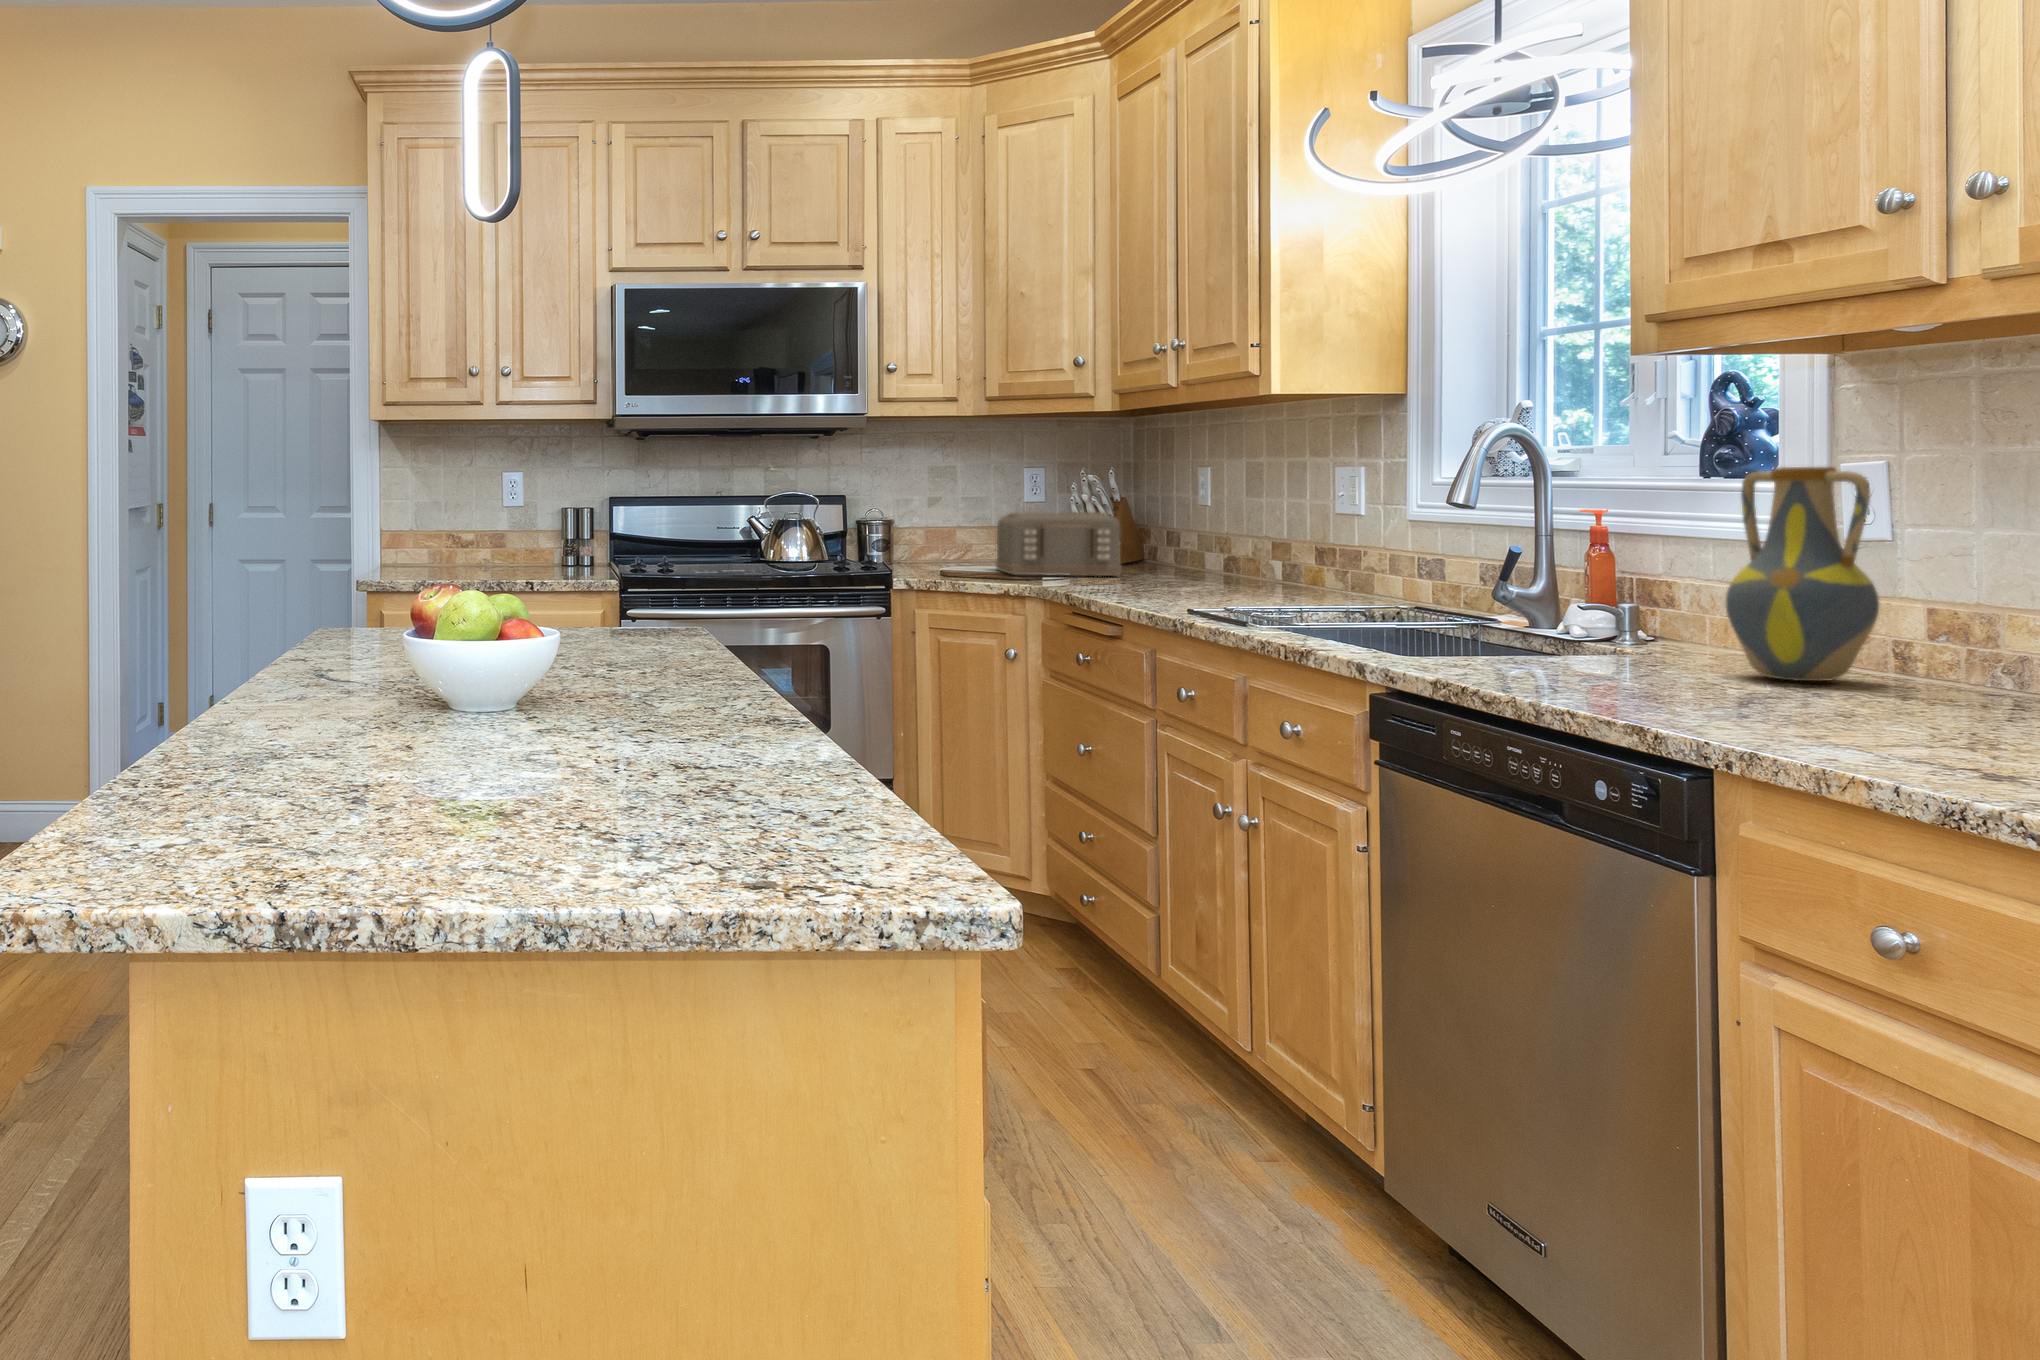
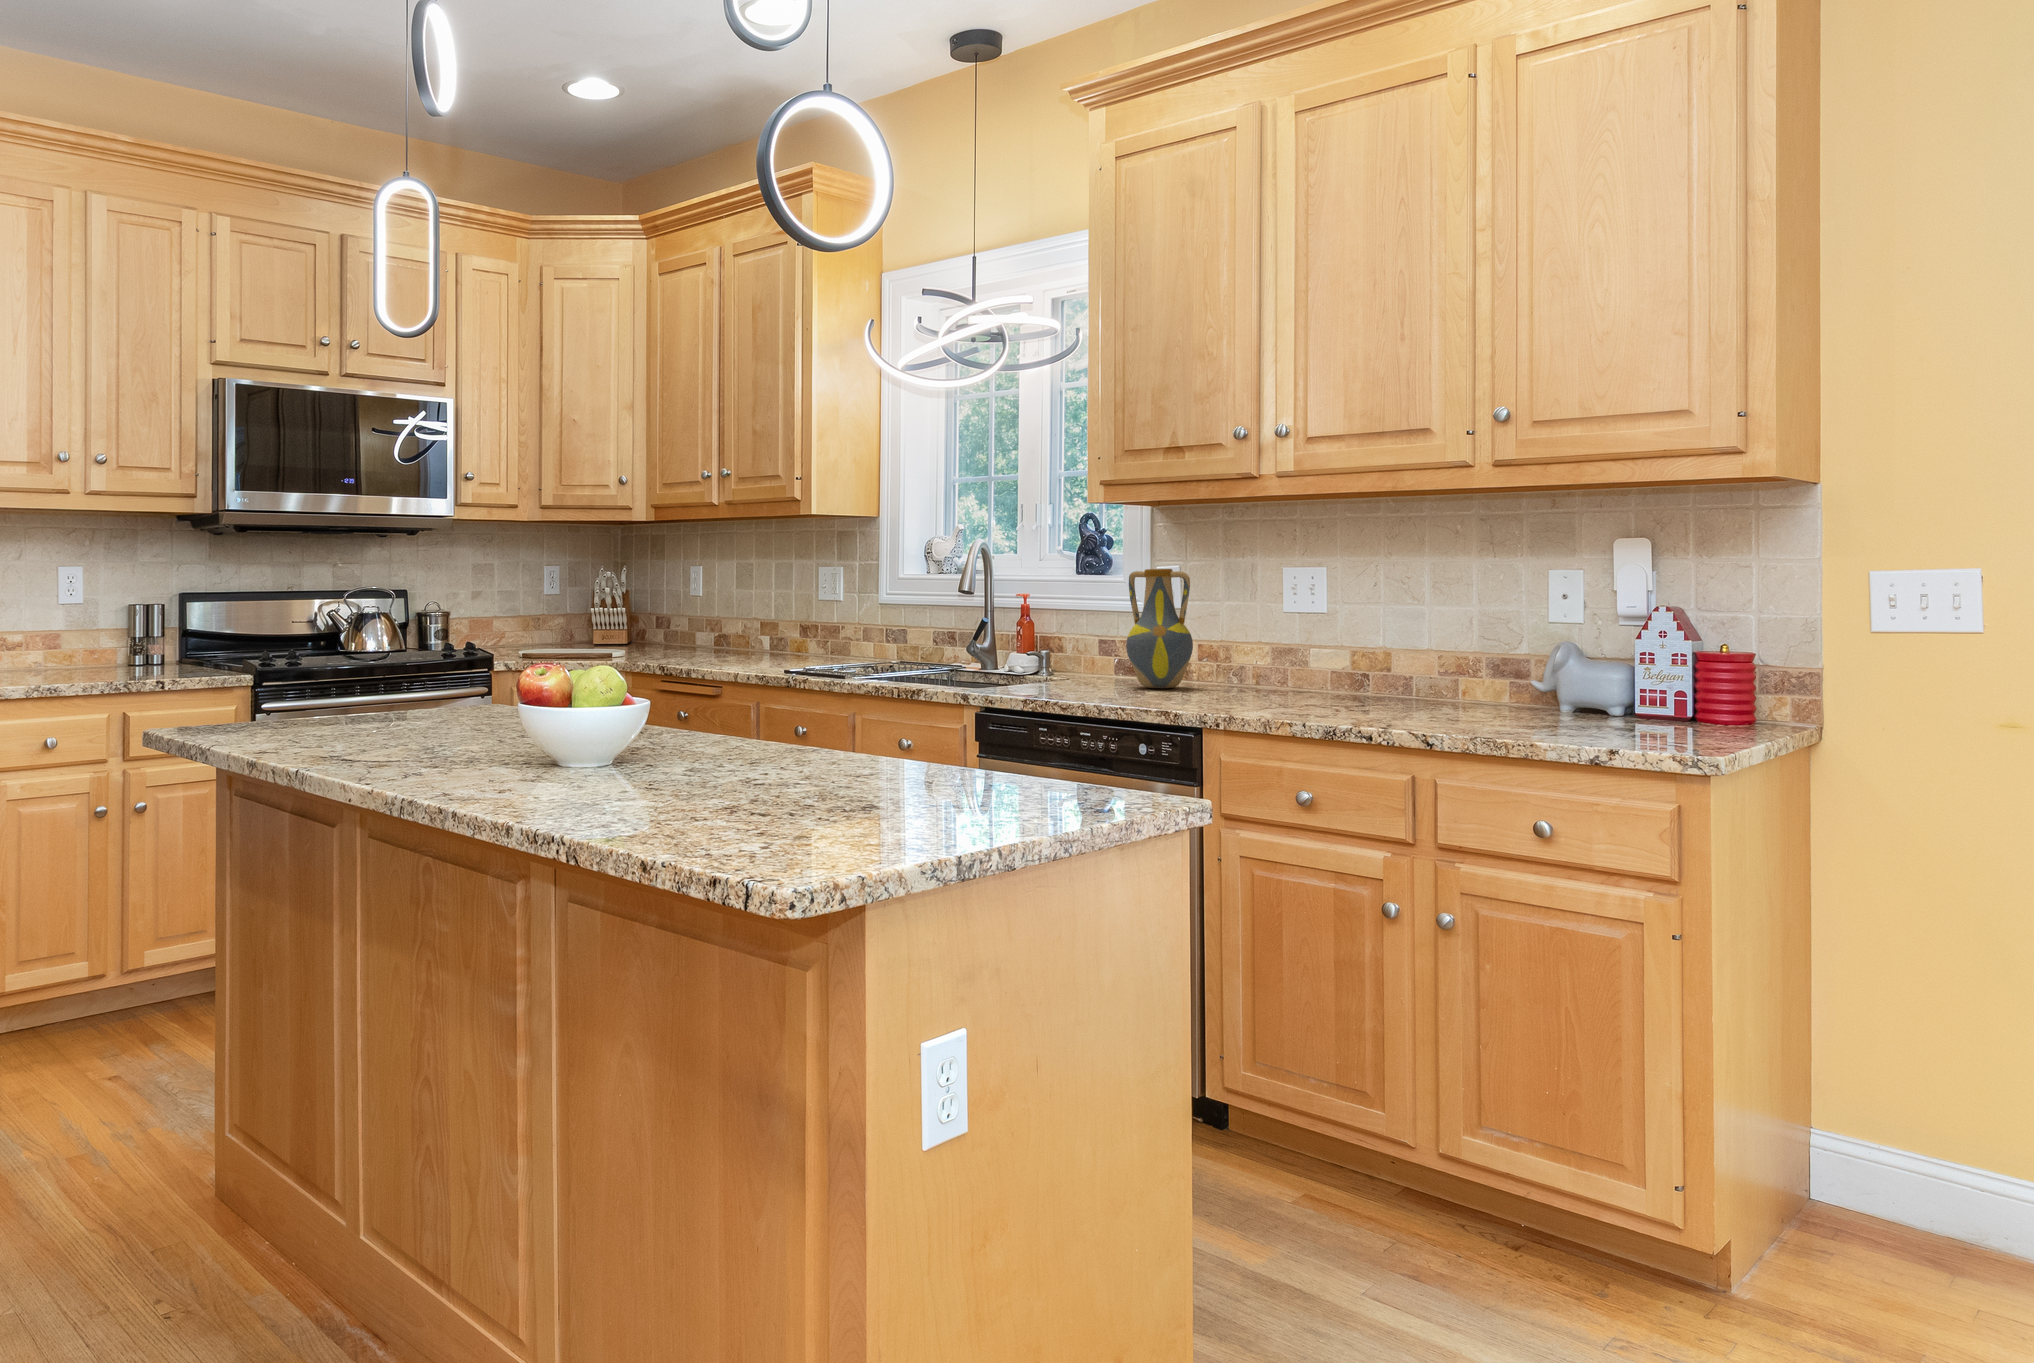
toaster: present [996,512,1122,576] -> none [532,602,643,655]

